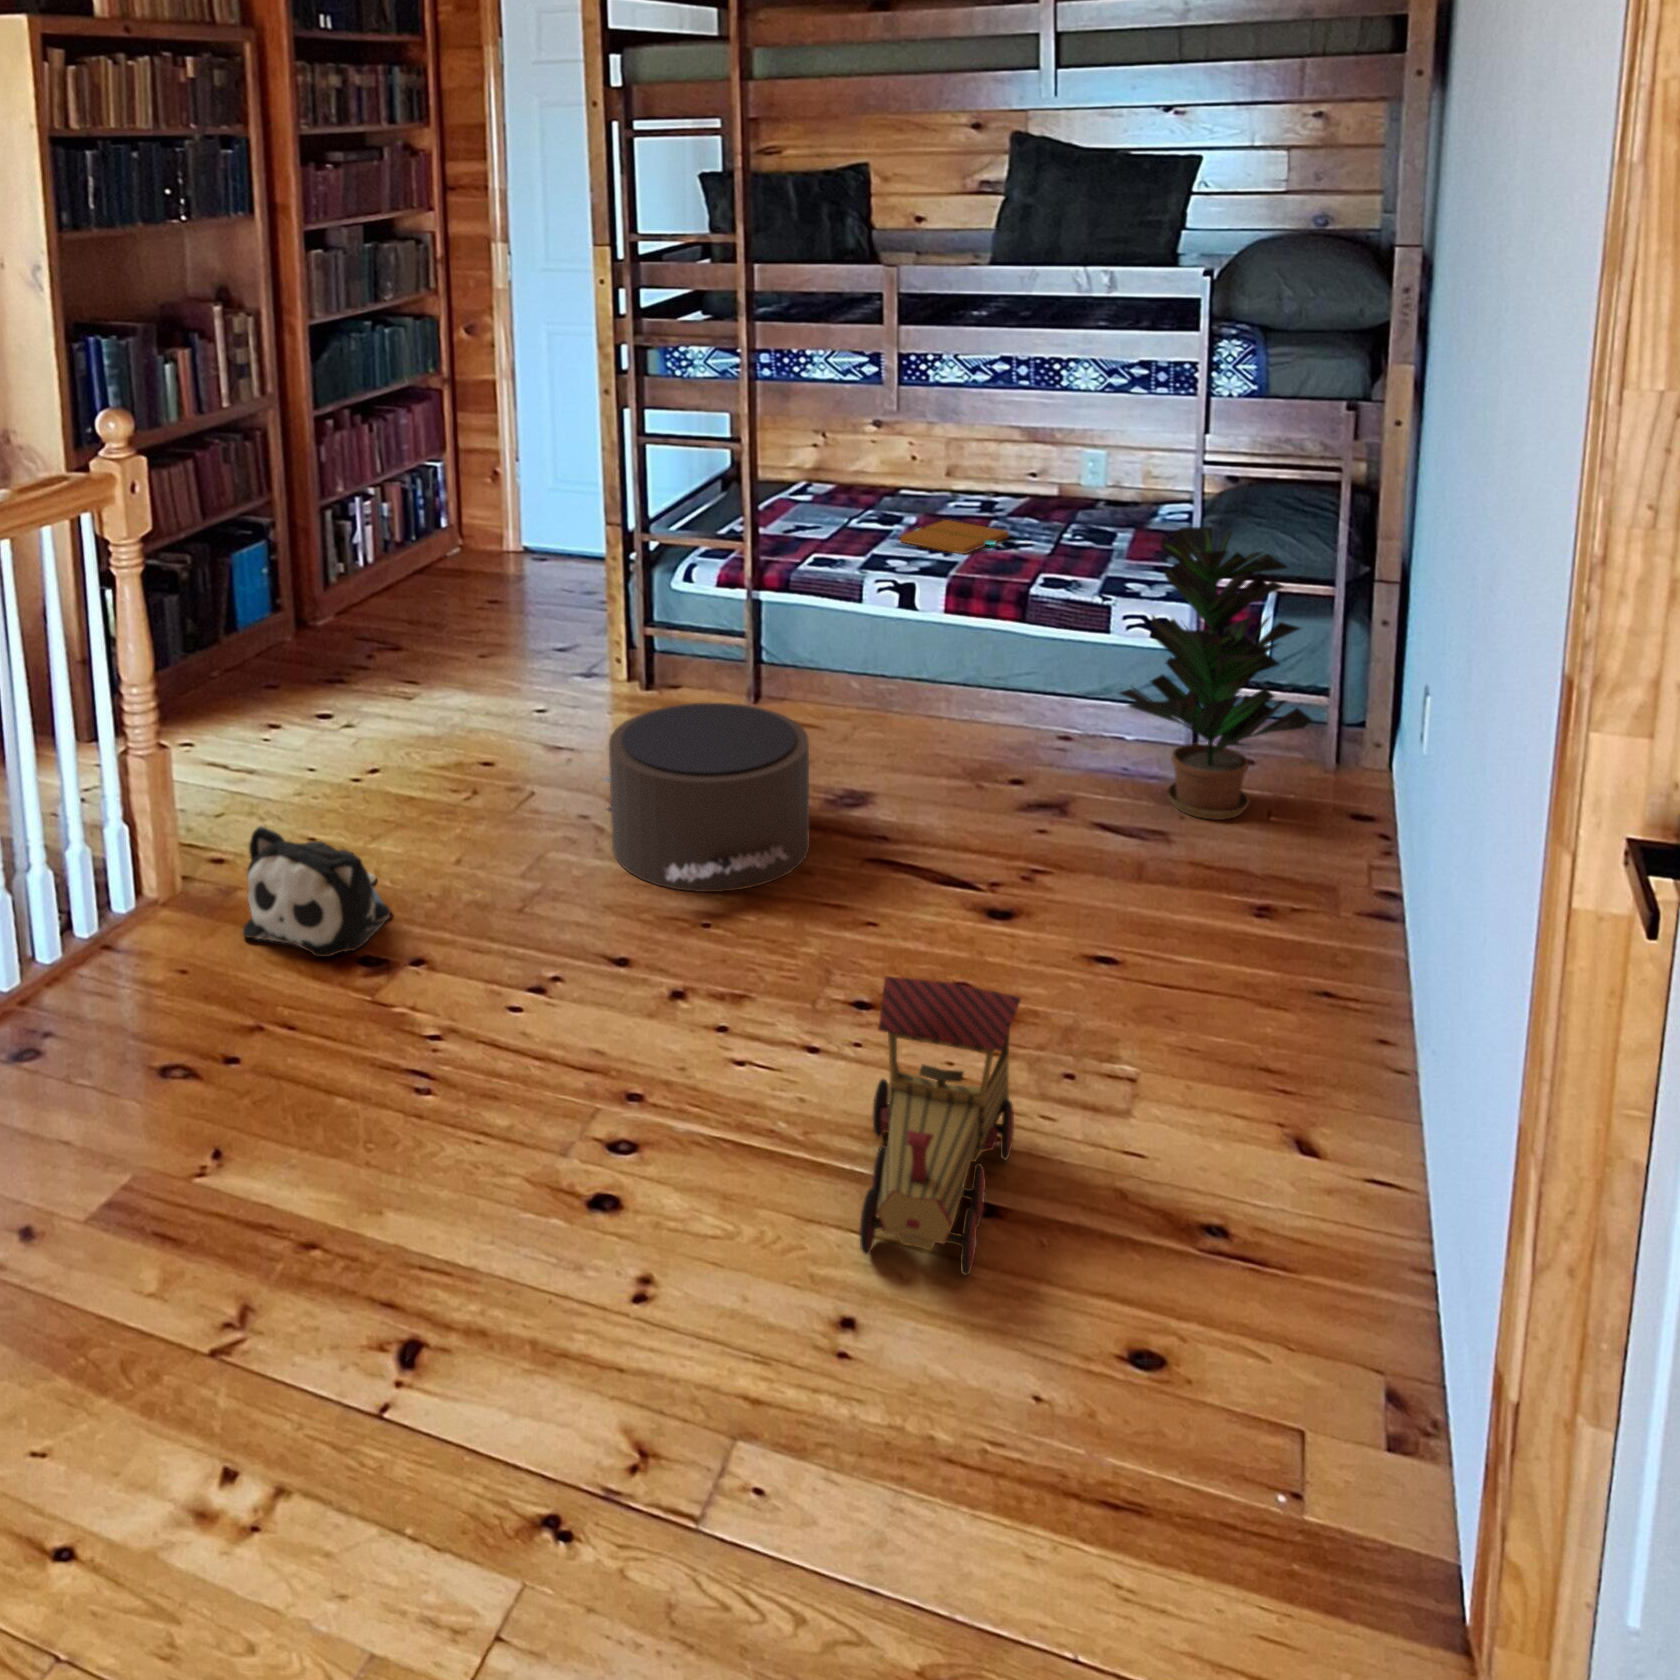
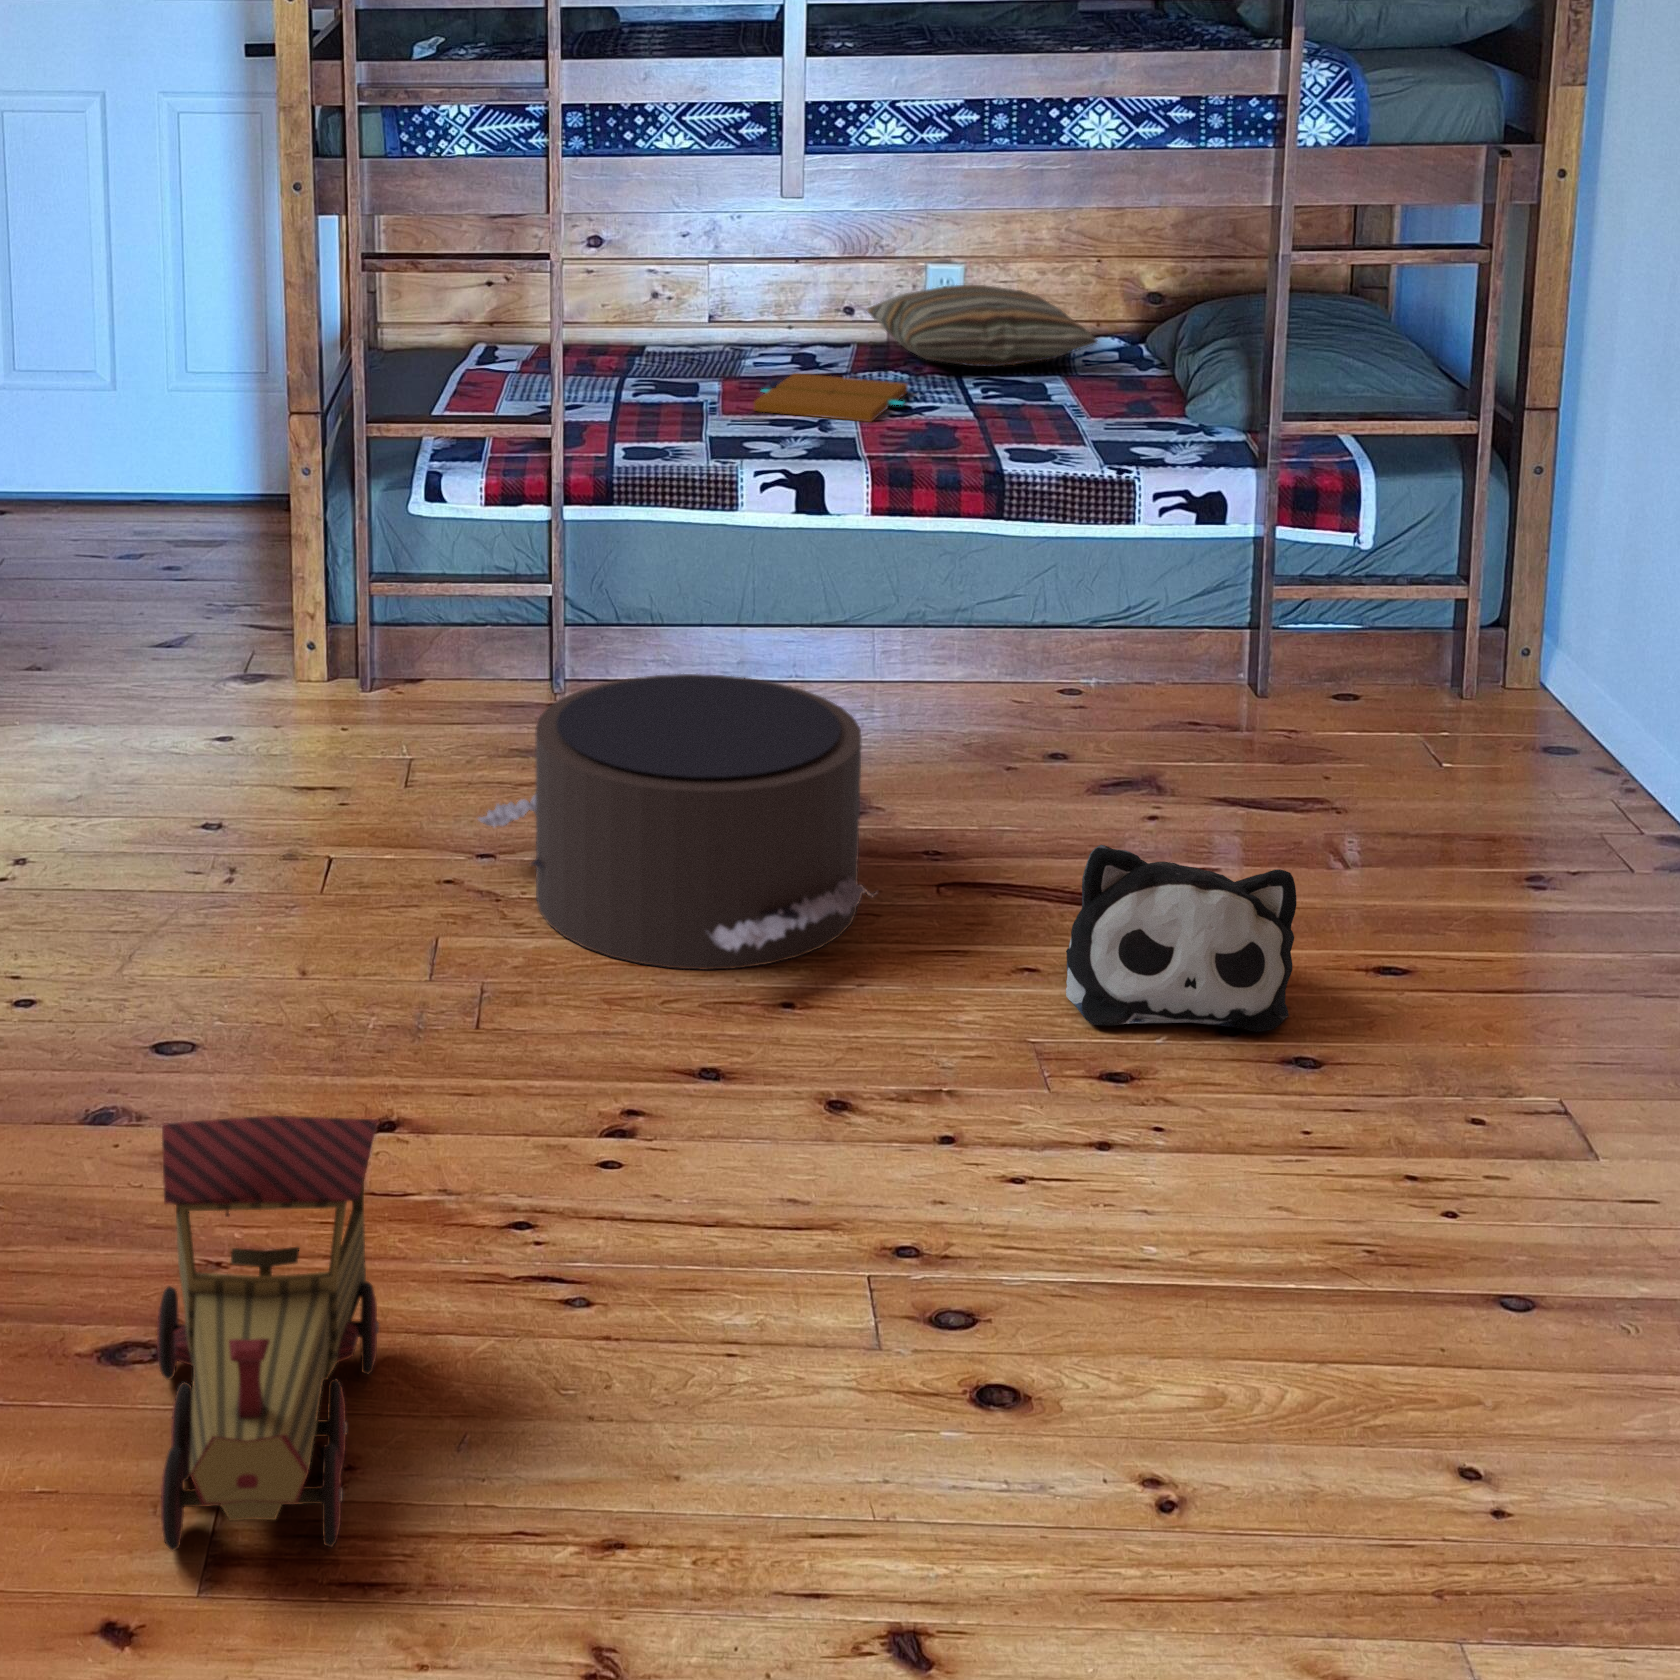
pillow: none [1021,470,1150,524] -> present [867,285,1098,367]
potted plant: present [1120,527,1312,820] -> none [1224,342,1490,772]
plush toy: present [243,826,390,957] -> present [1066,845,1297,1032]
toy train: present [859,976,1021,1276] -> present [157,1116,379,1551]

